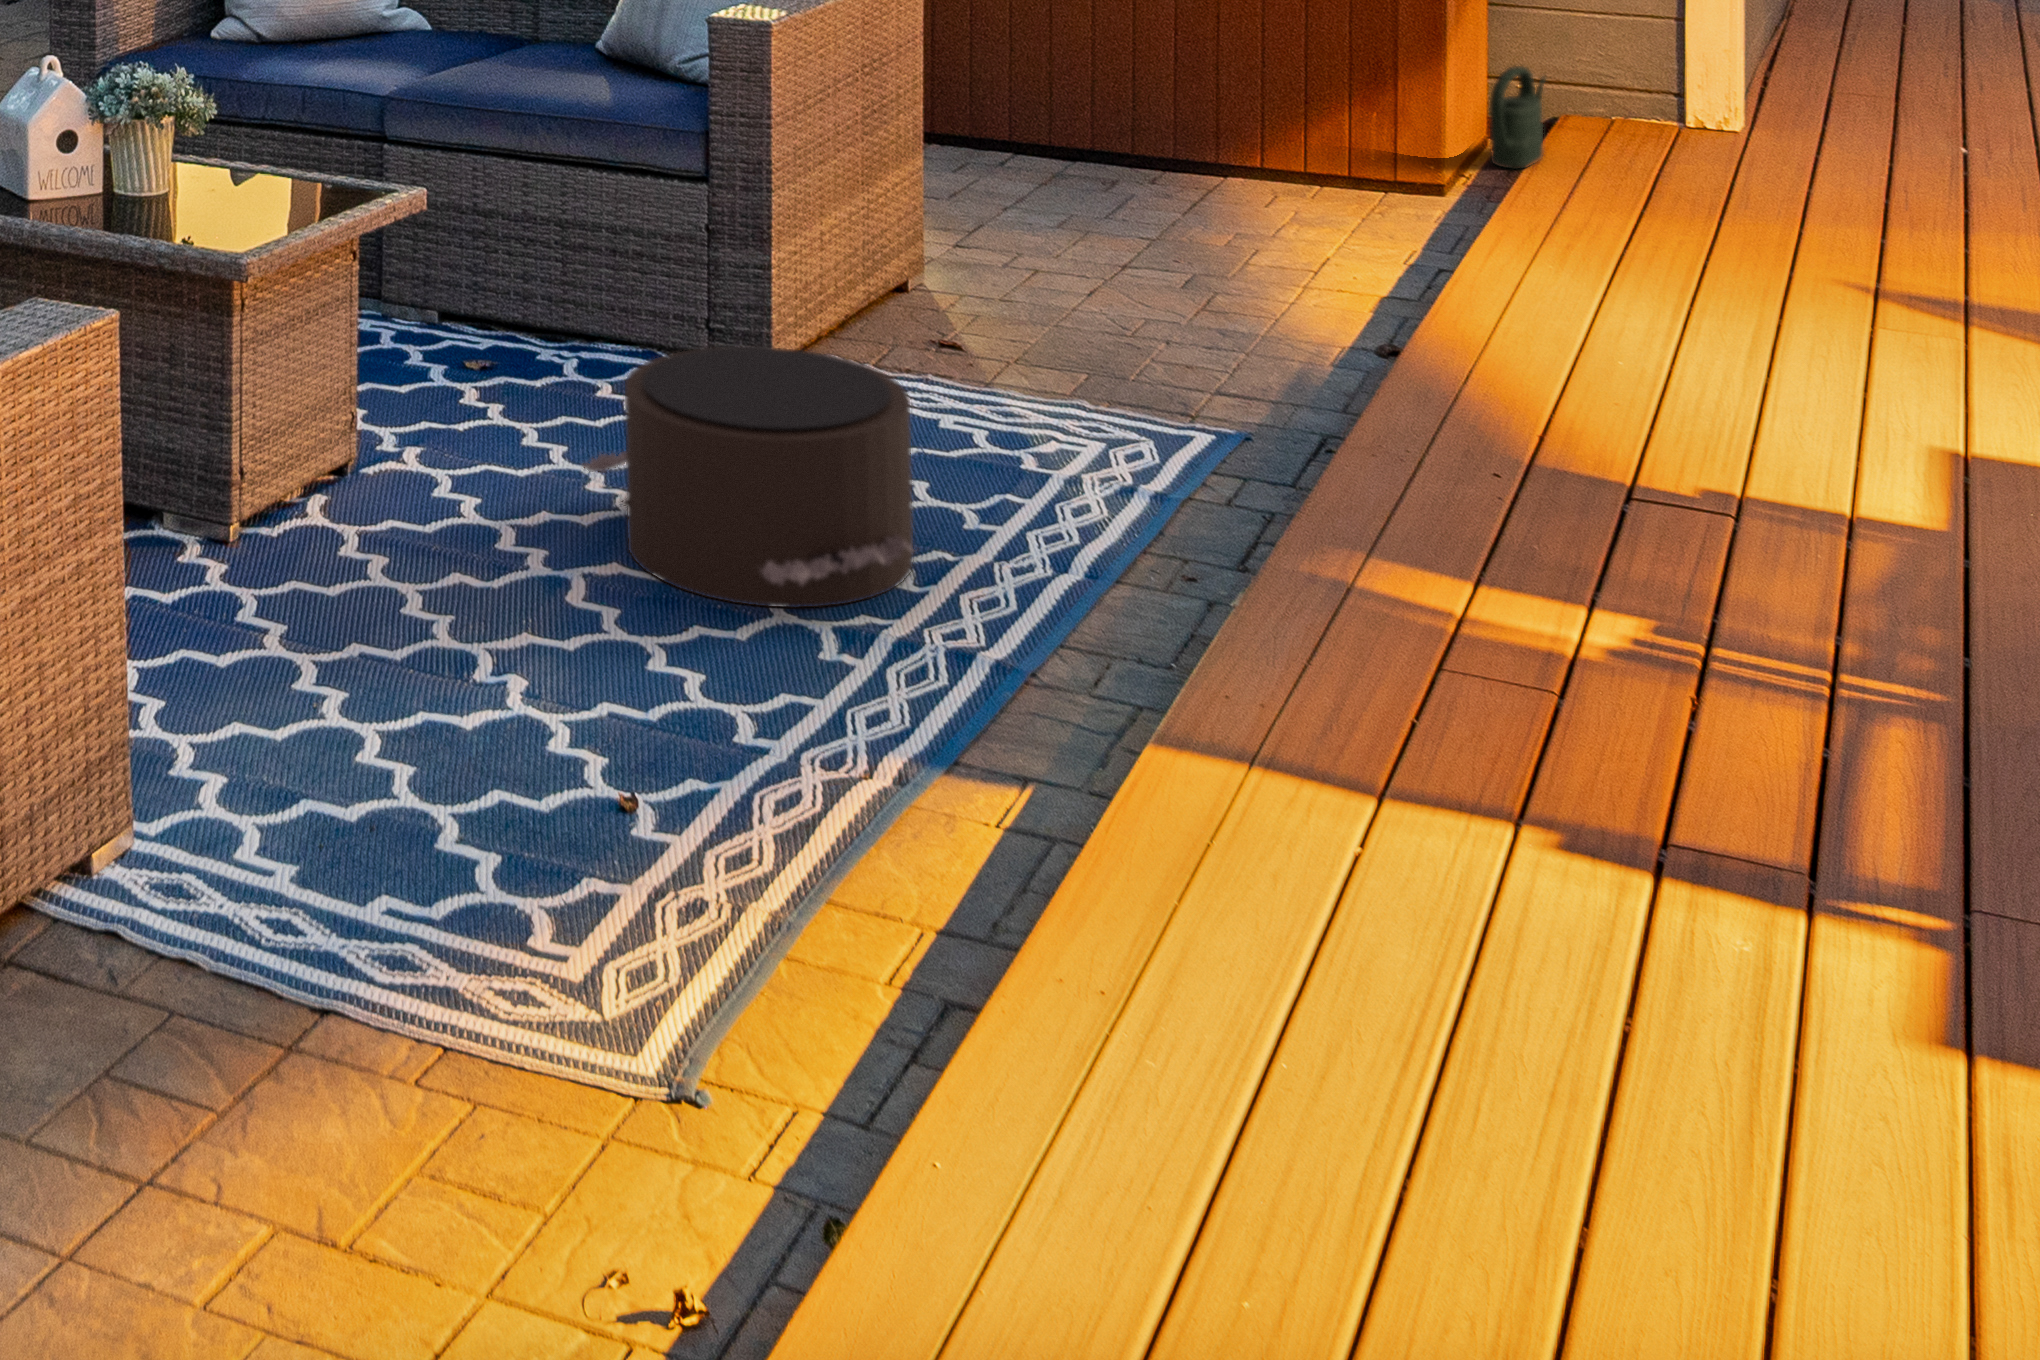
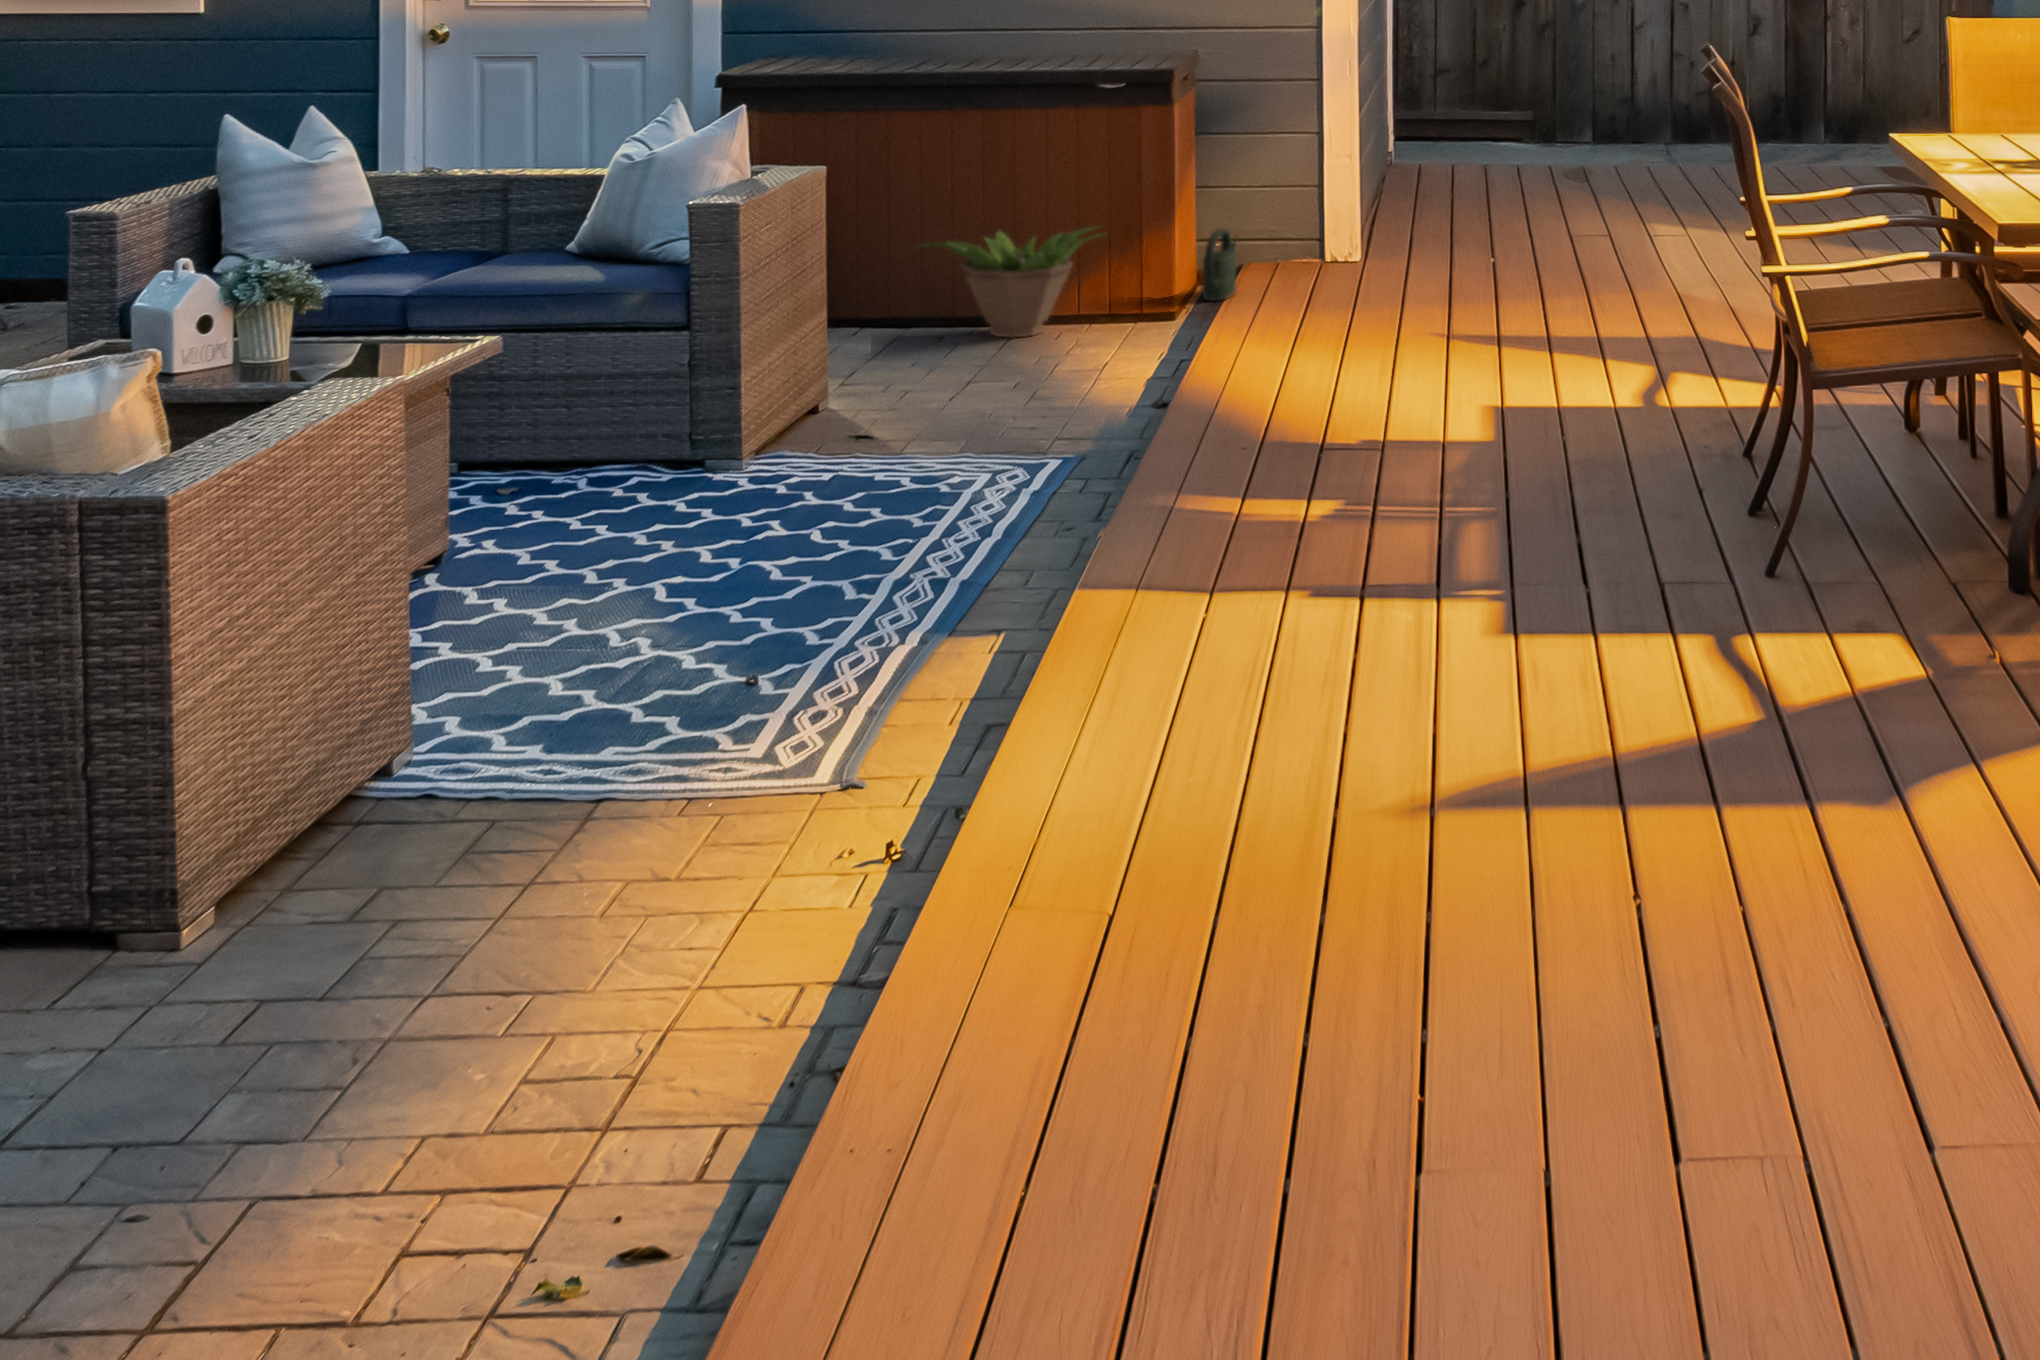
decorative plant: none [1071,44,1332,195] -> present [924,227,1100,338]
pouf: present [582,346,914,608] -> none [639,425,905,588]

